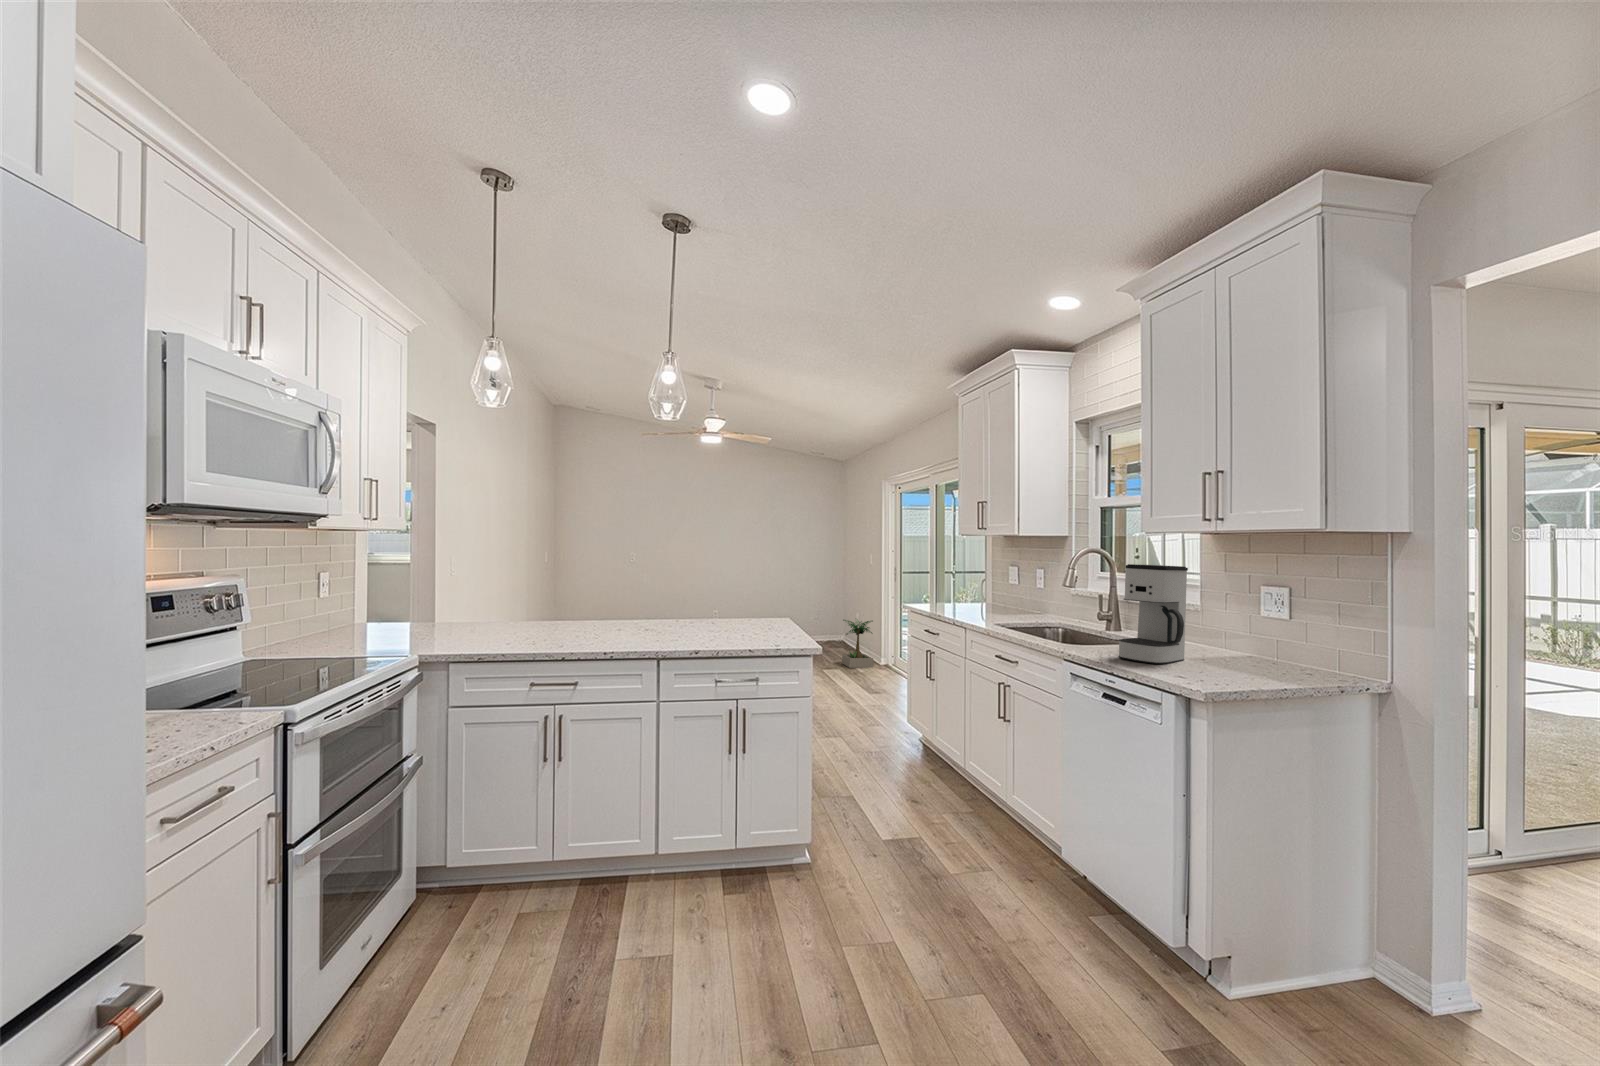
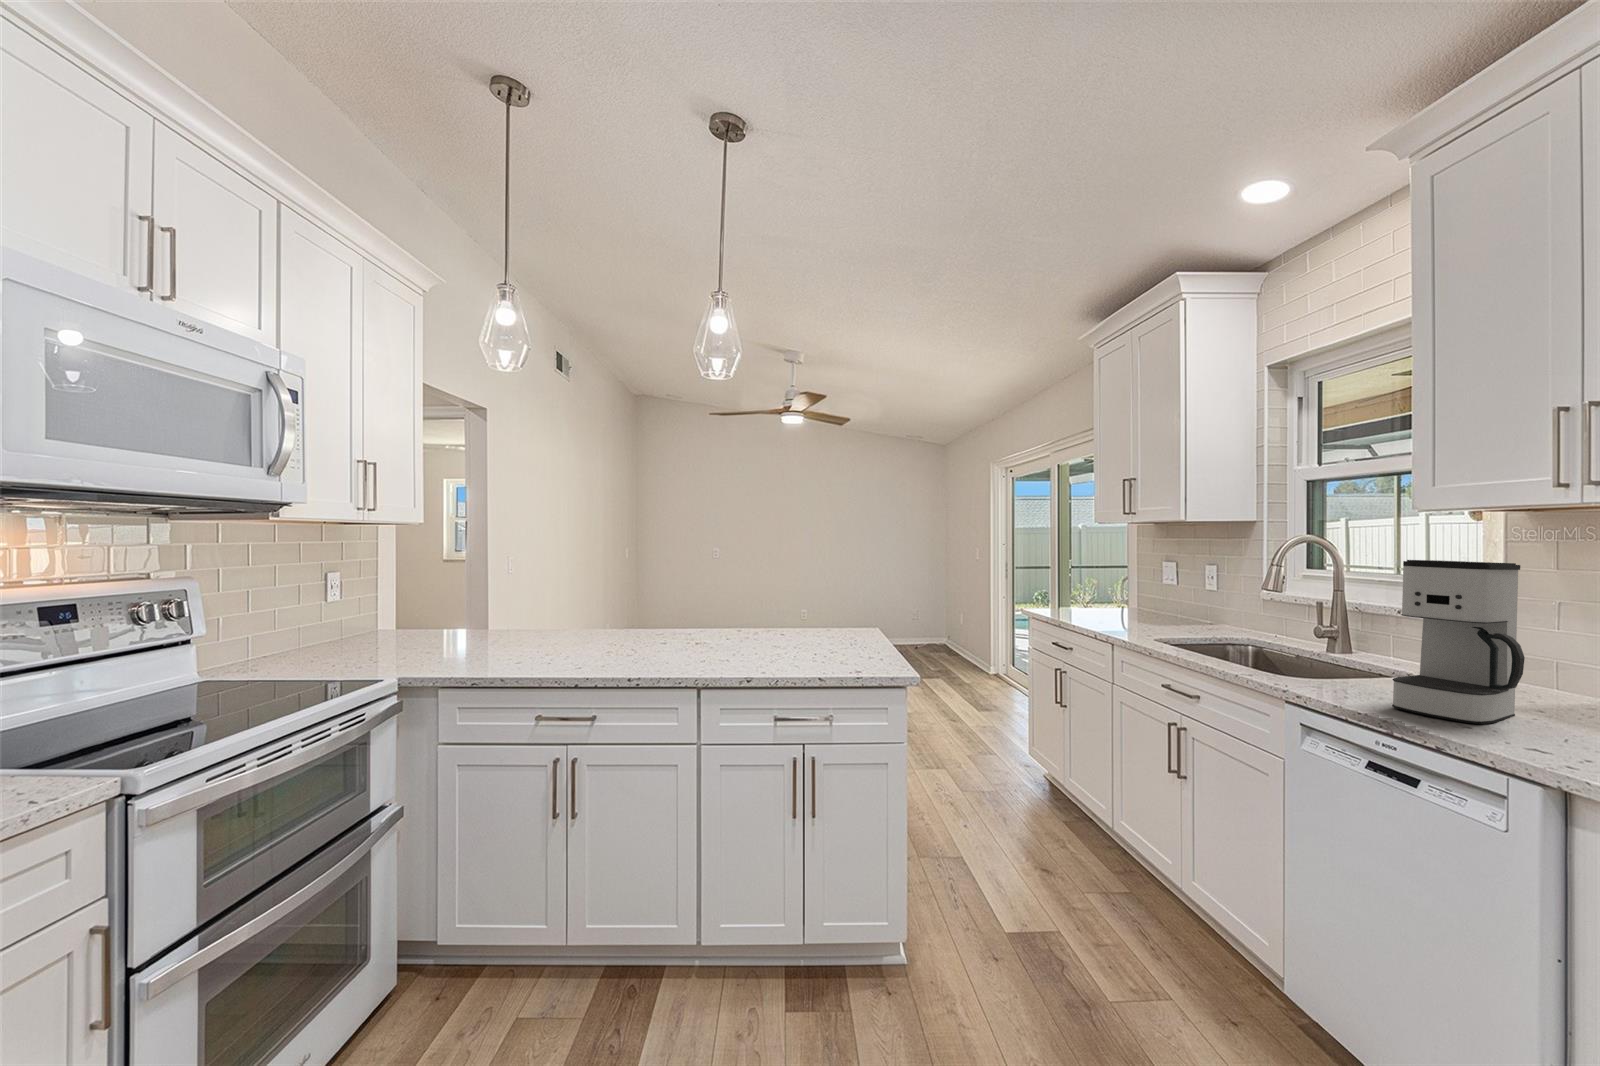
potted plant: present [842,620,873,668] -> none [945,619,988,676]

